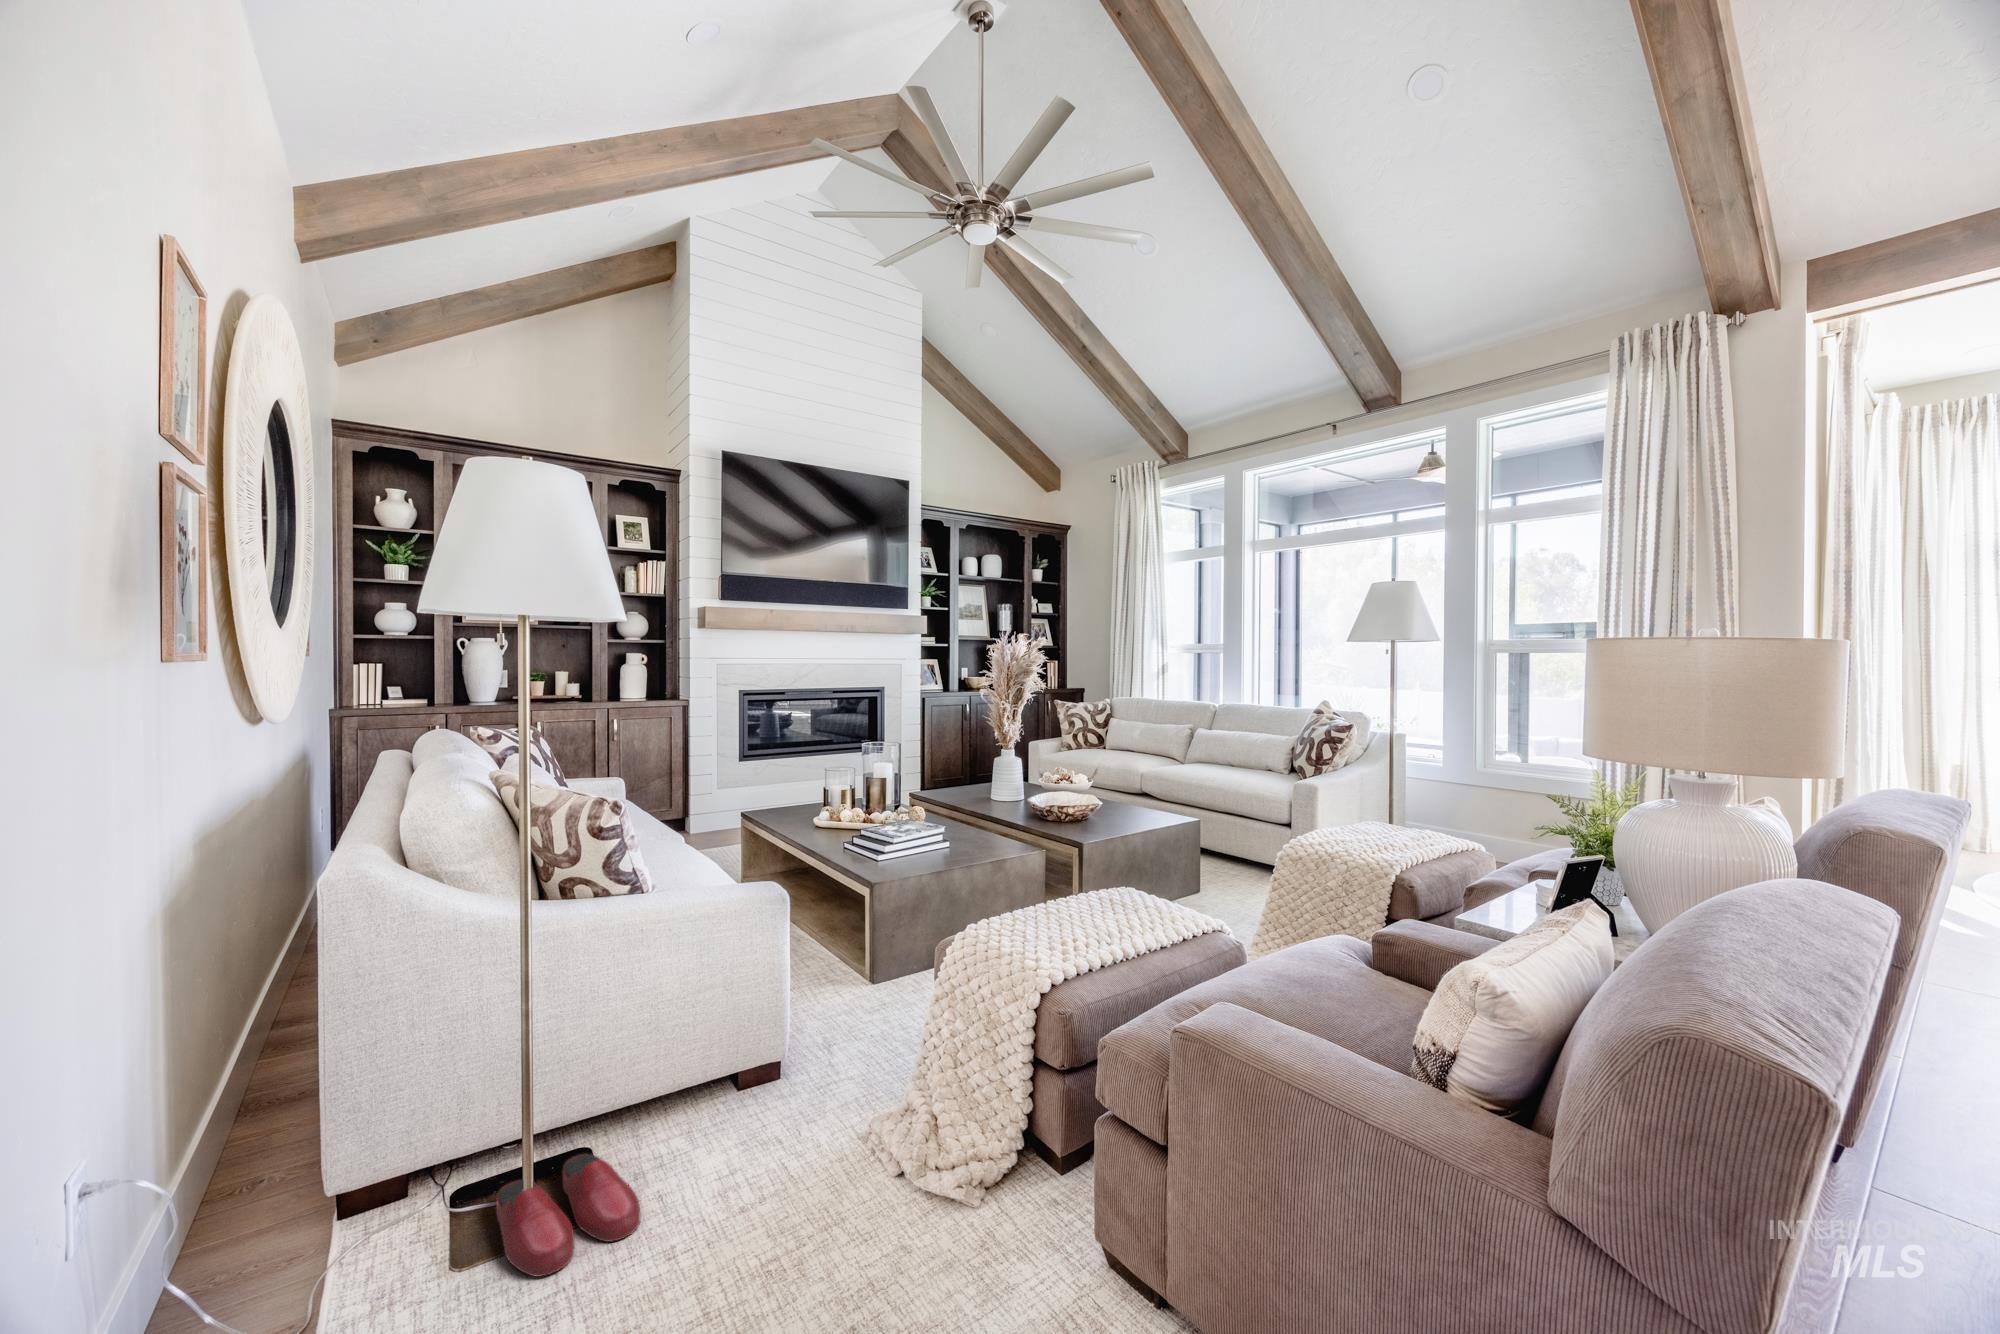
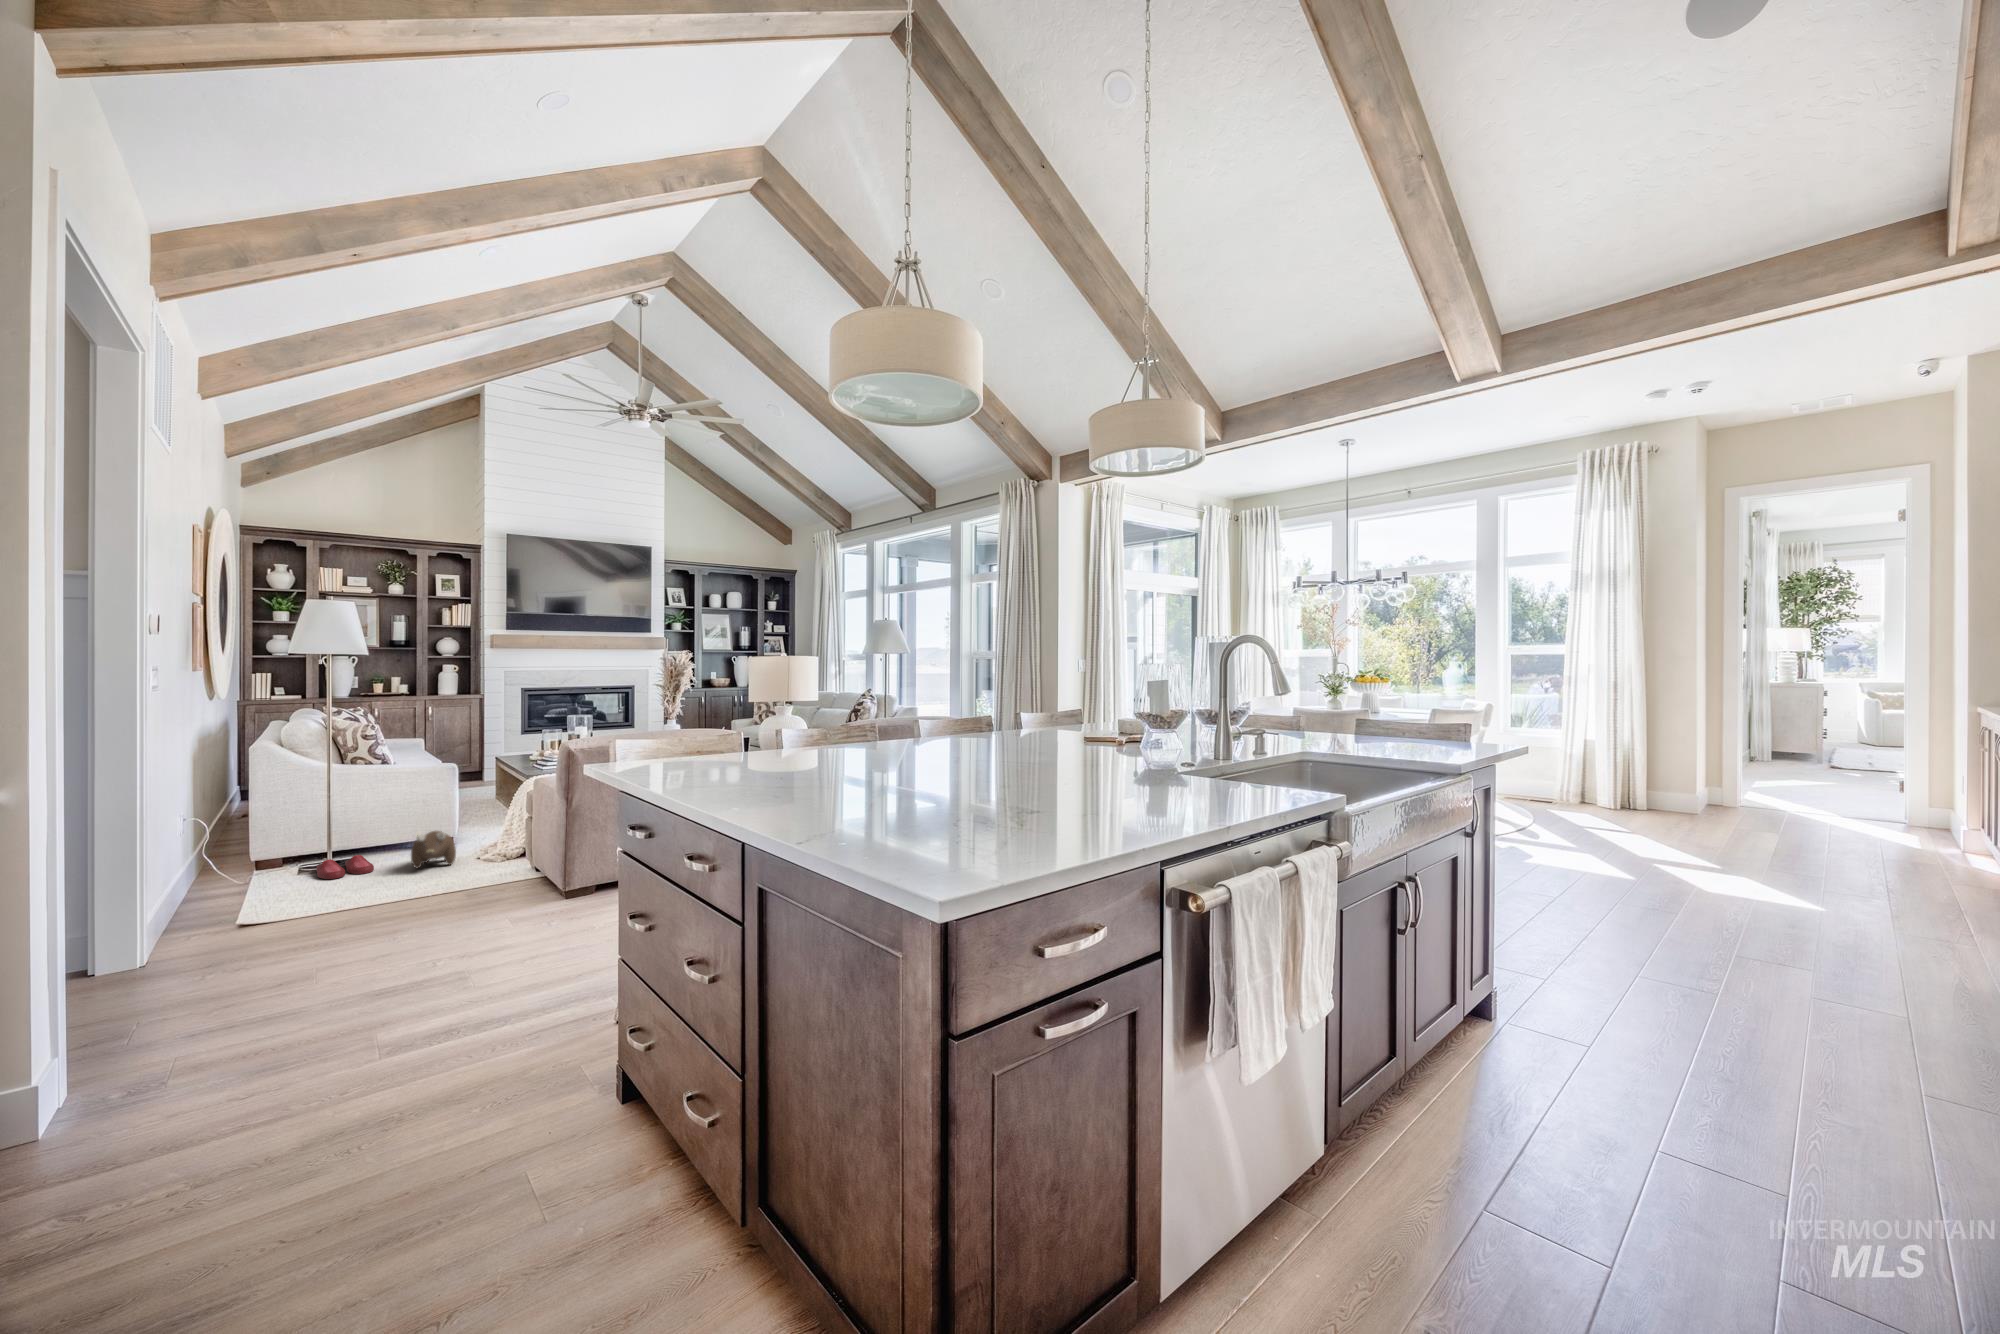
plush toy: none [739,1098,842,1218] -> present [411,831,456,868]

